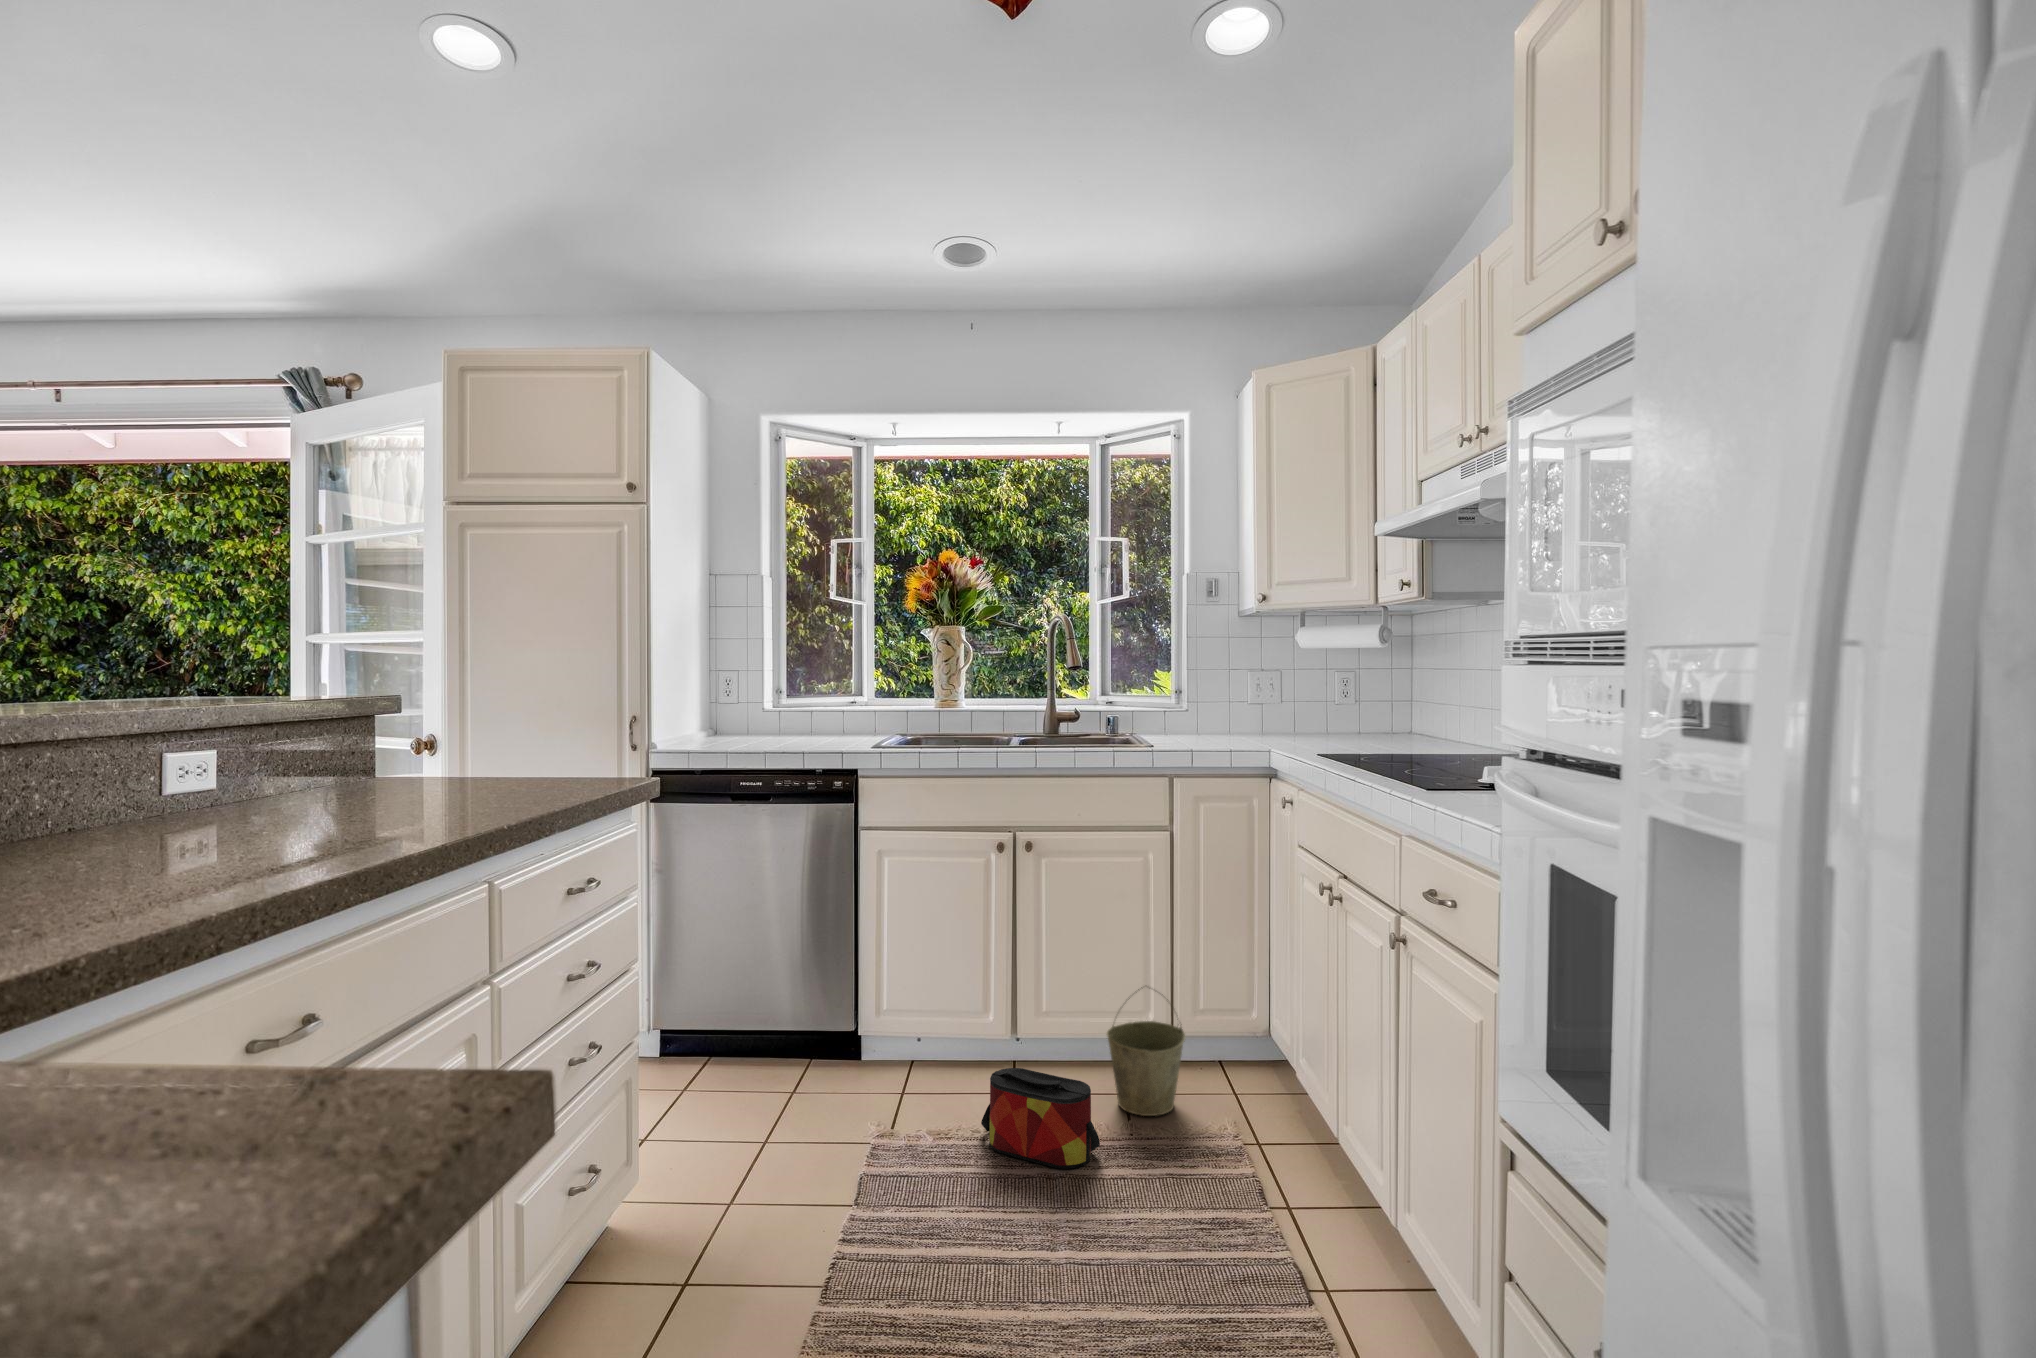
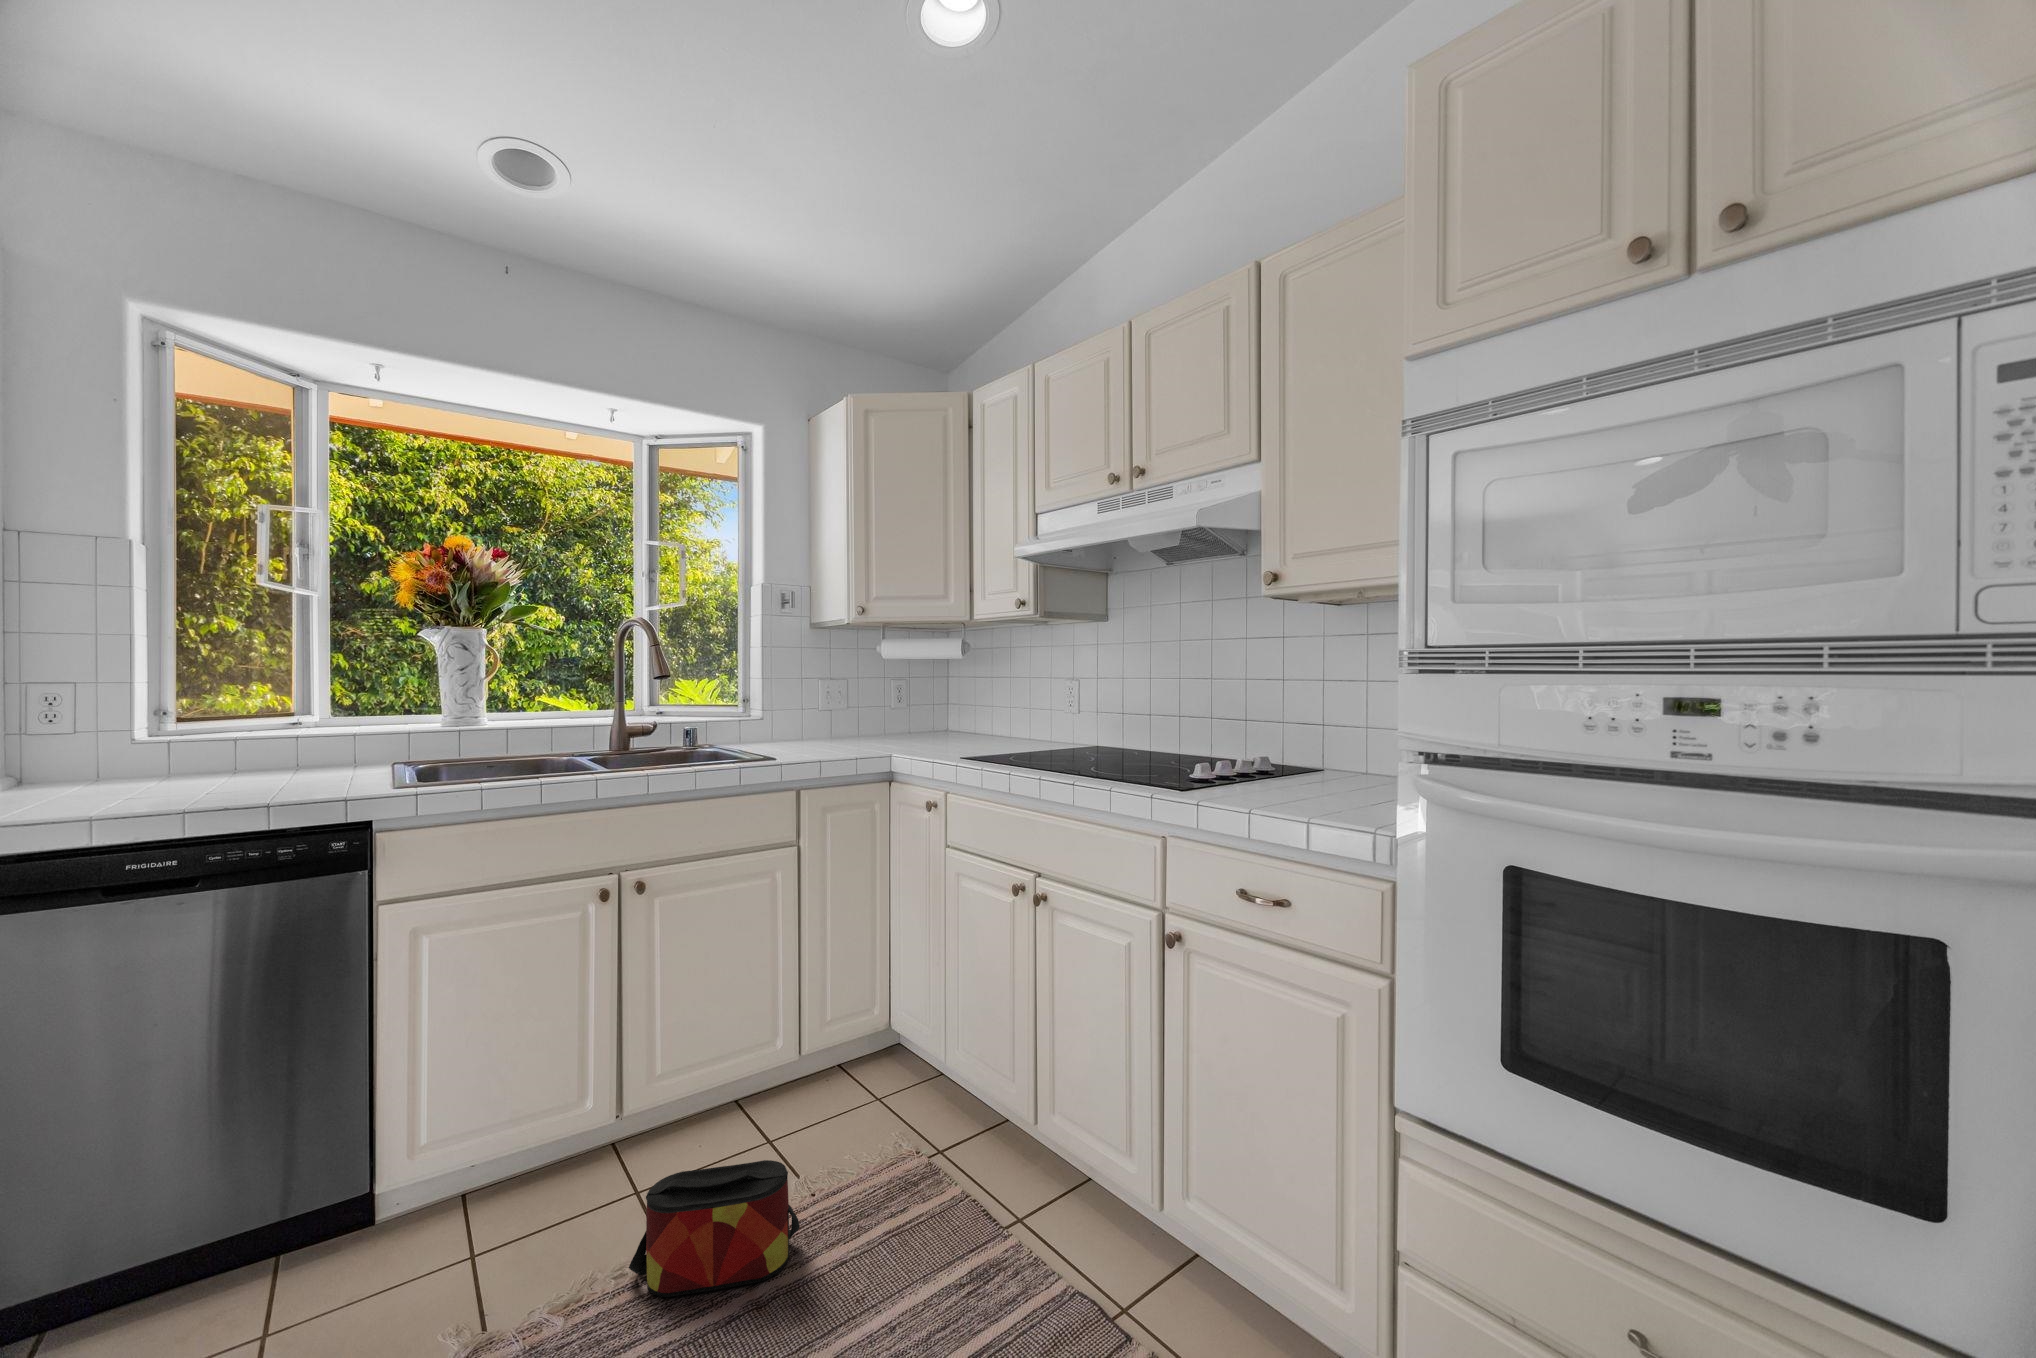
bucket: present [1107,987,1185,1116] -> none [761,1023,851,1174]

